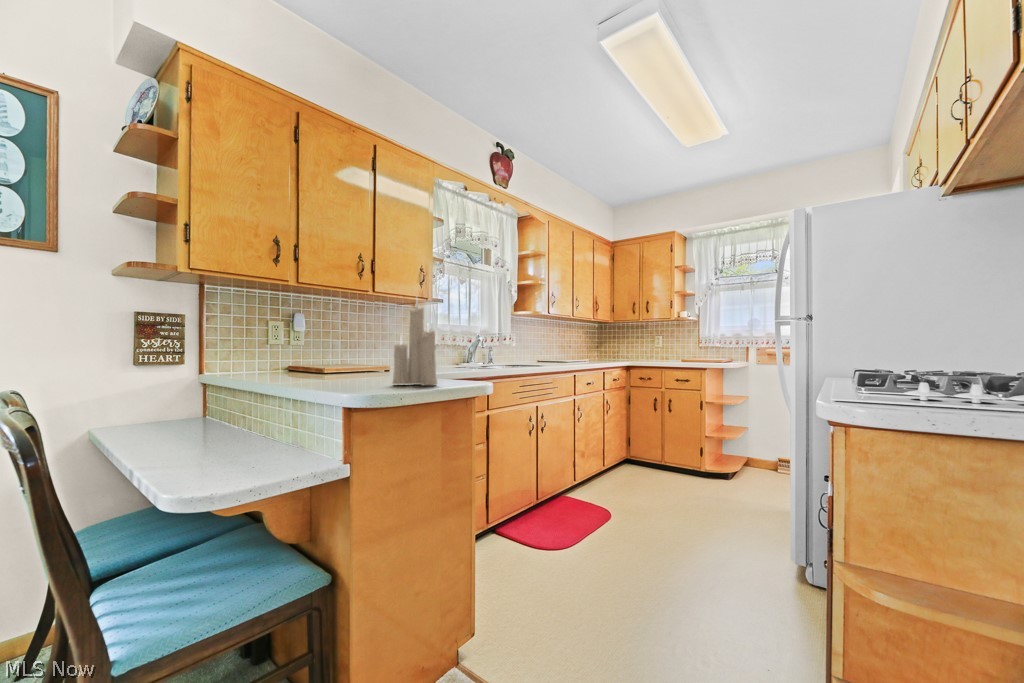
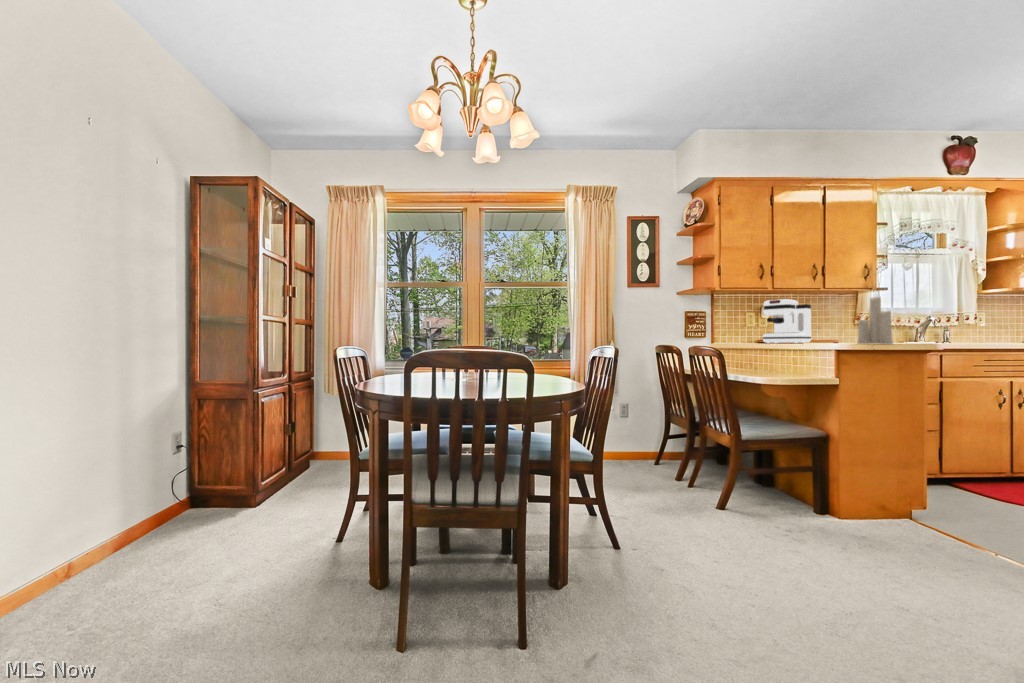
coffee maker: none [277,302,353,375] -> present [763,299,811,344]

